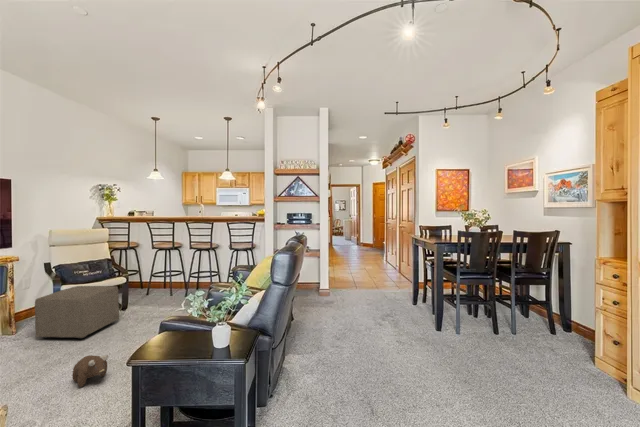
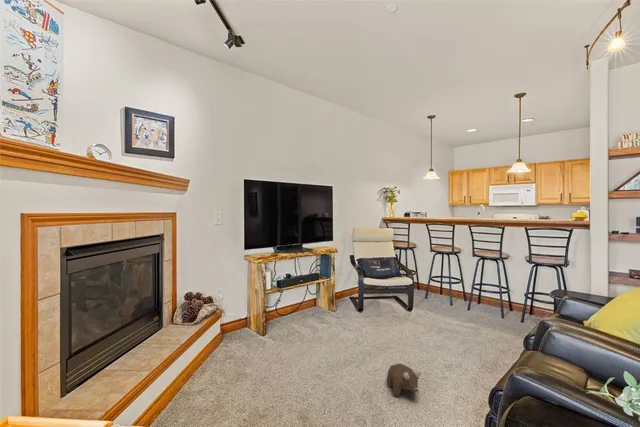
ottoman: present [35,286,119,339] -> none [348,280,409,333]

